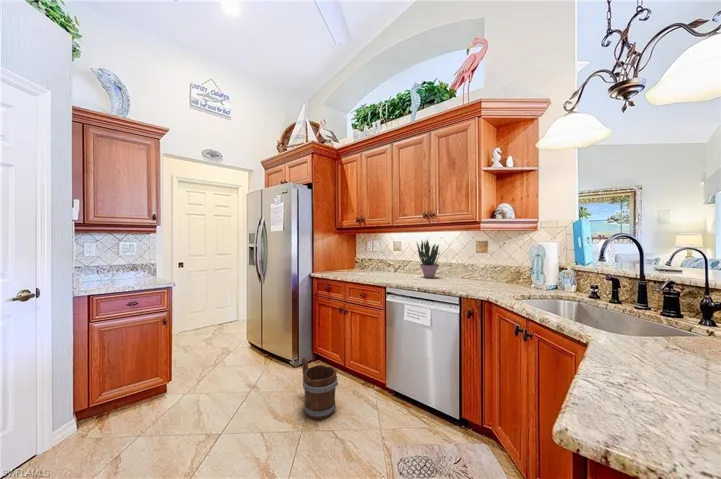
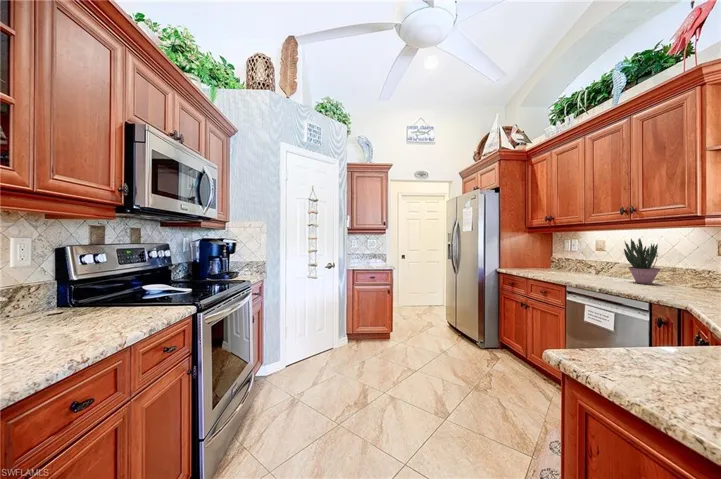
bucket: present [302,357,338,419] -> none [477,336,510,388]

